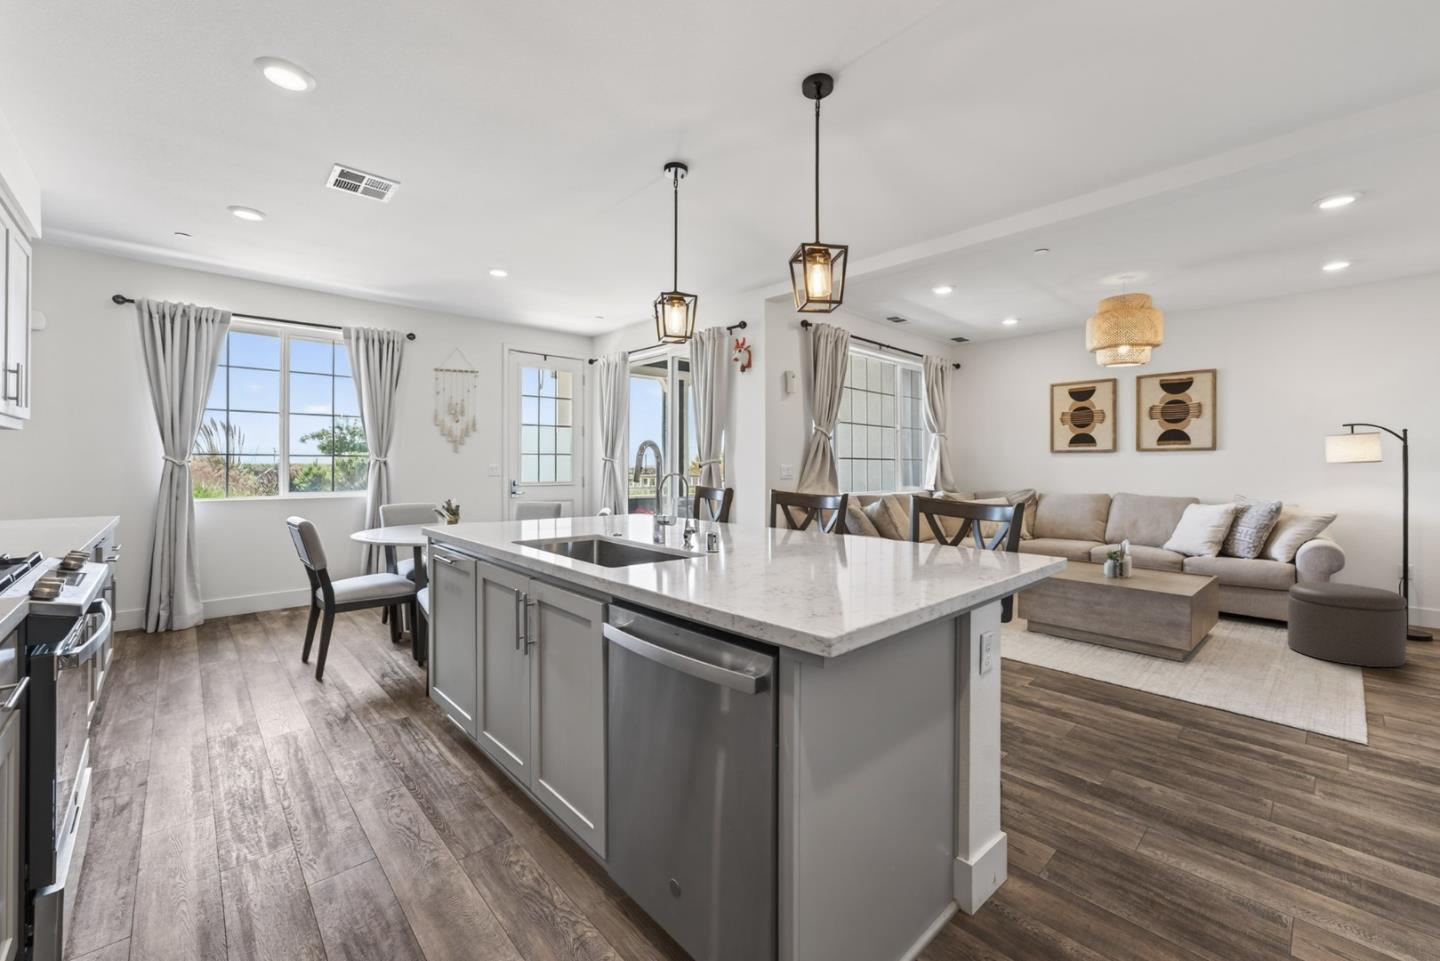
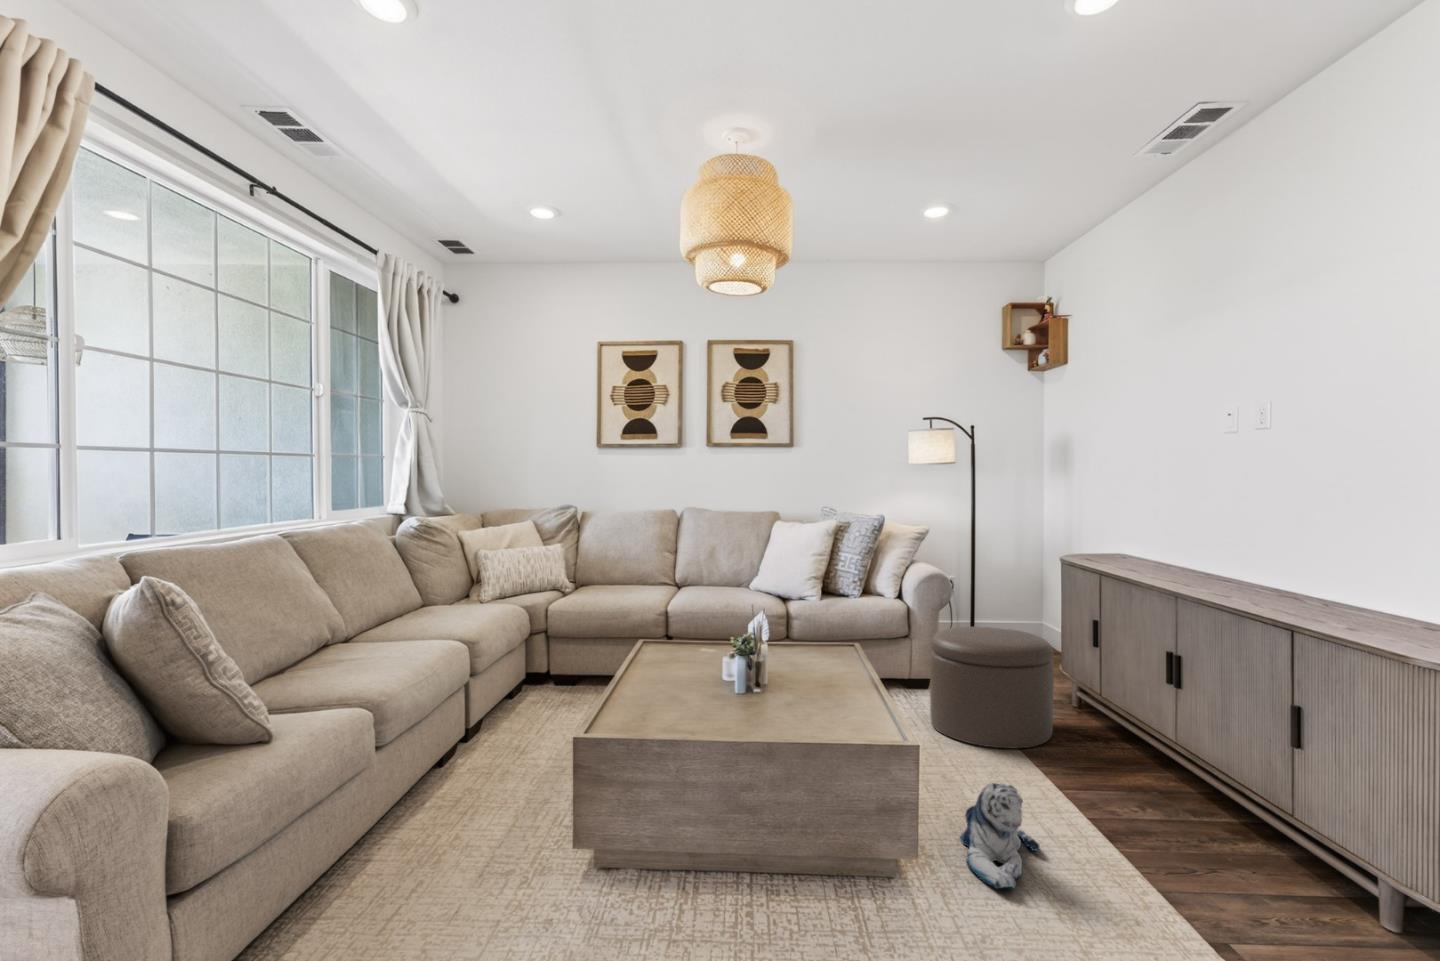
plush toy: none [1237,648,1300,700] -> present [960,783,1040,889]

